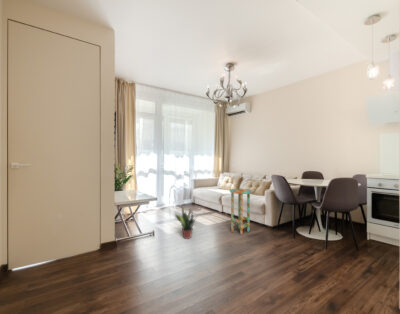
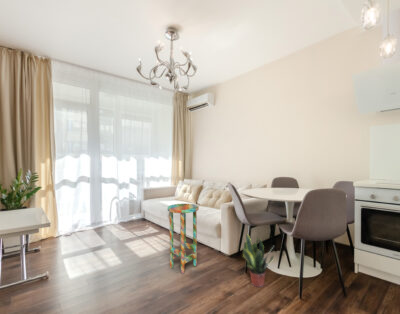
potted plant: present [176,208,197,239] -> present [243,234,274,287]

